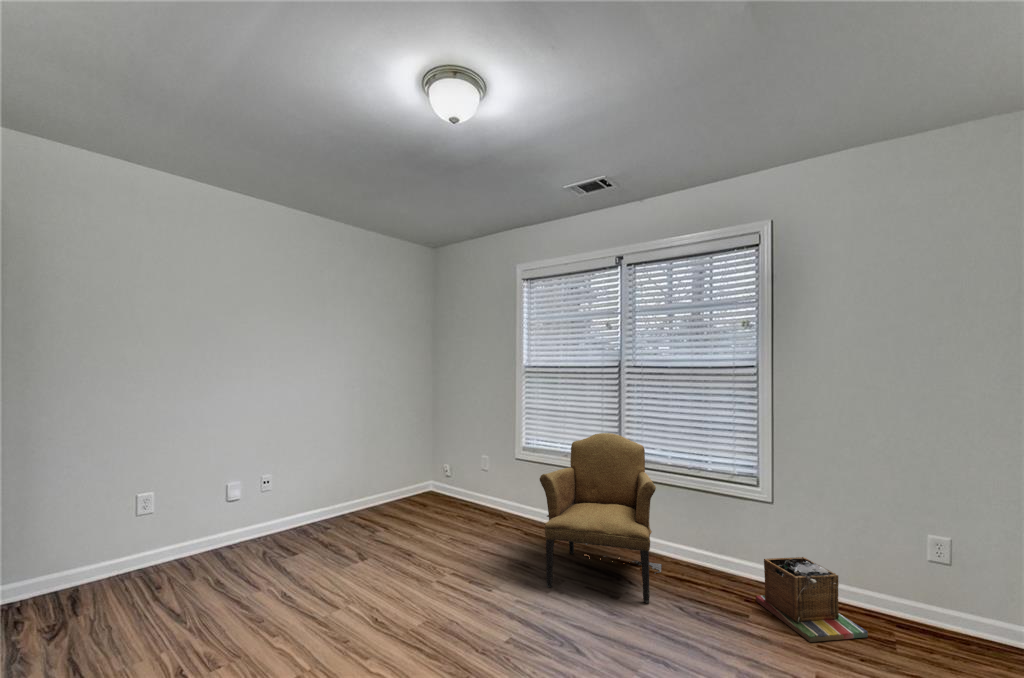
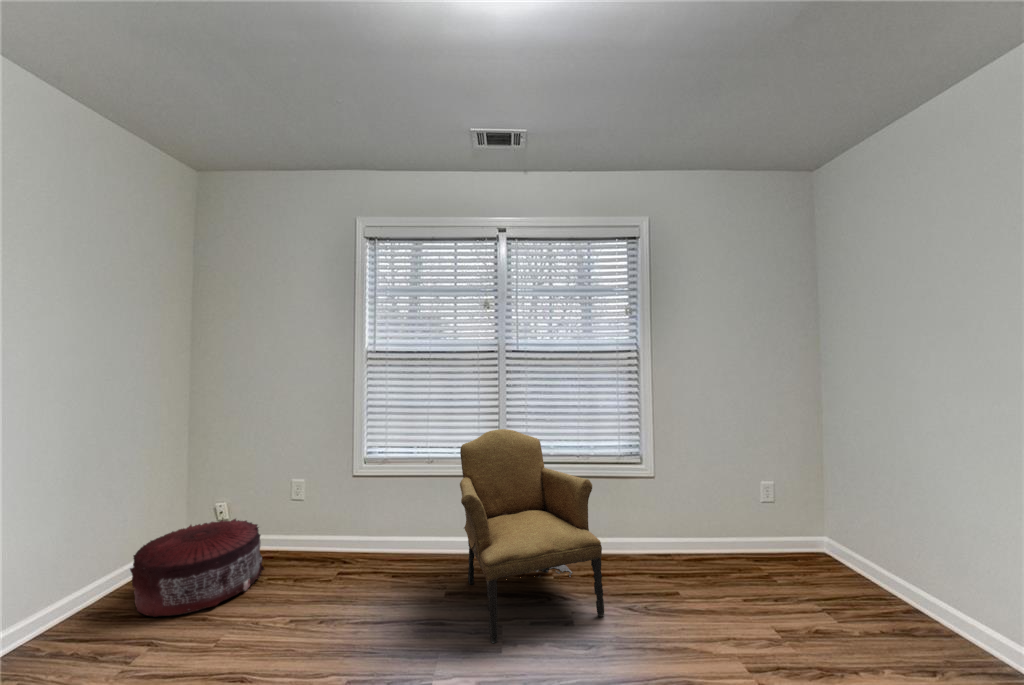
pouf: none [393,473,459,520] -> present [130,519,264,617]
laundry basket: present [756,557,868,642] -> none [666,521,753,599]

